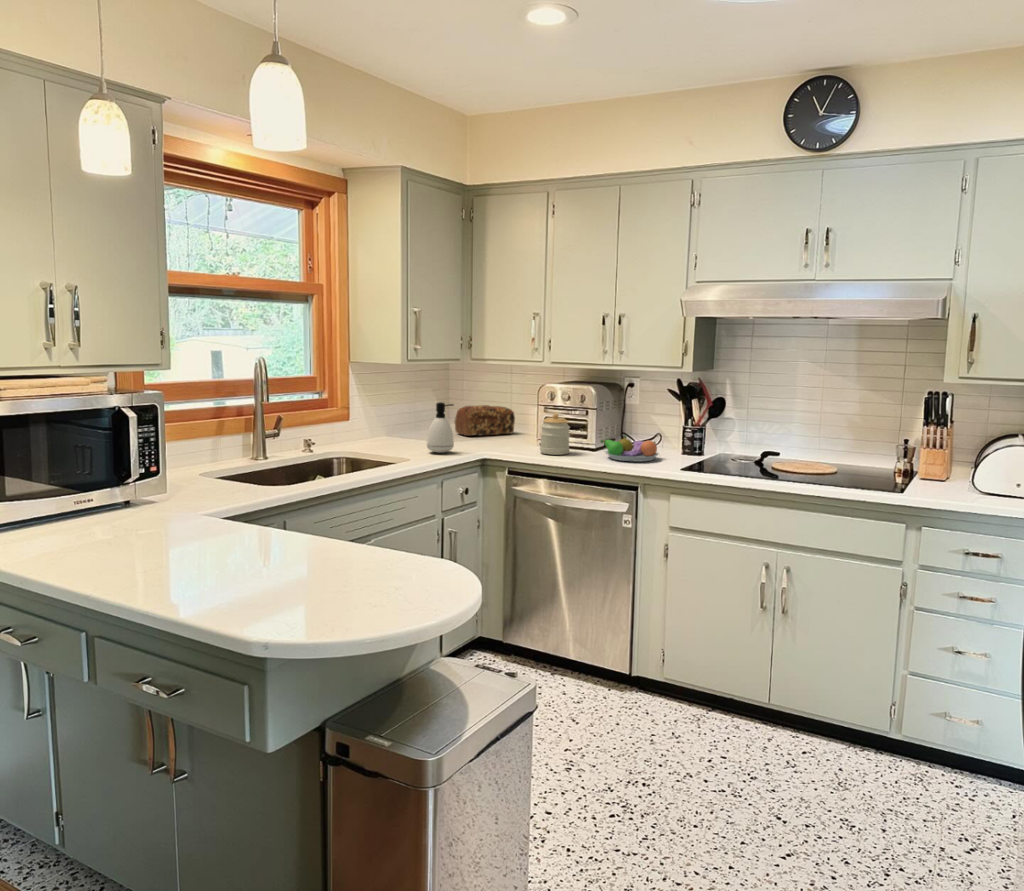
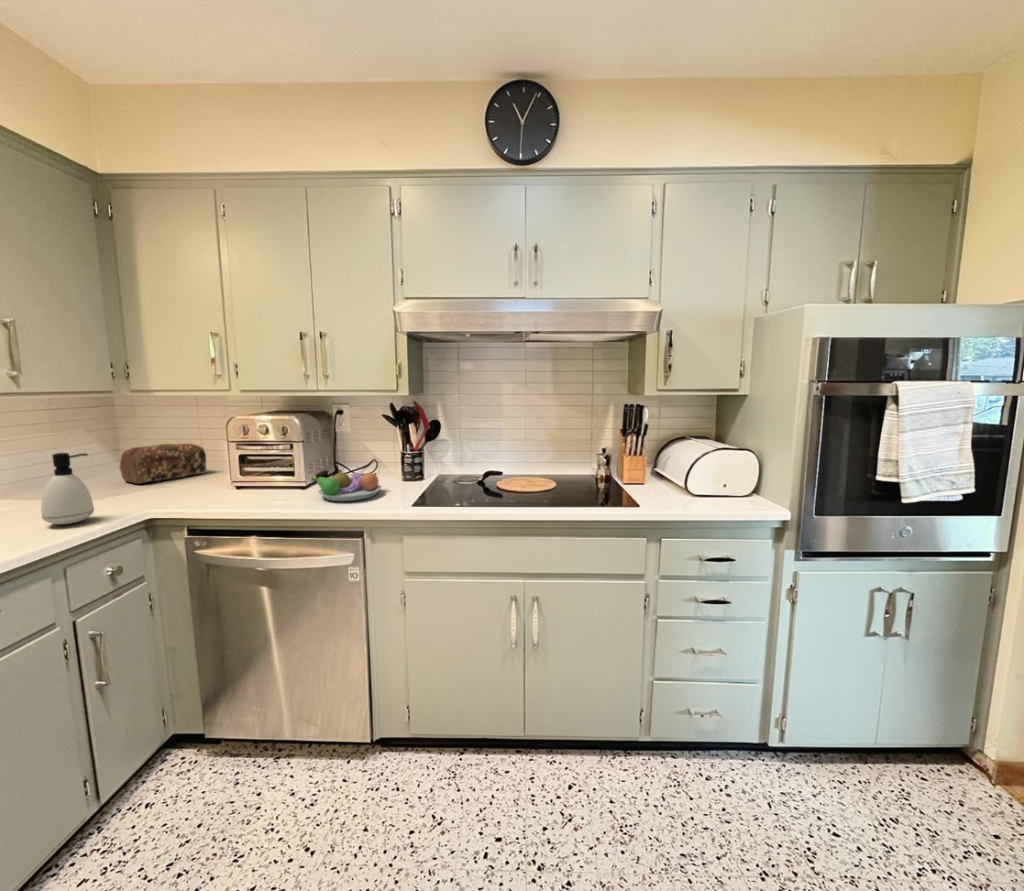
jar: present [540,413,570,455] -> none [231,452,273,503]

